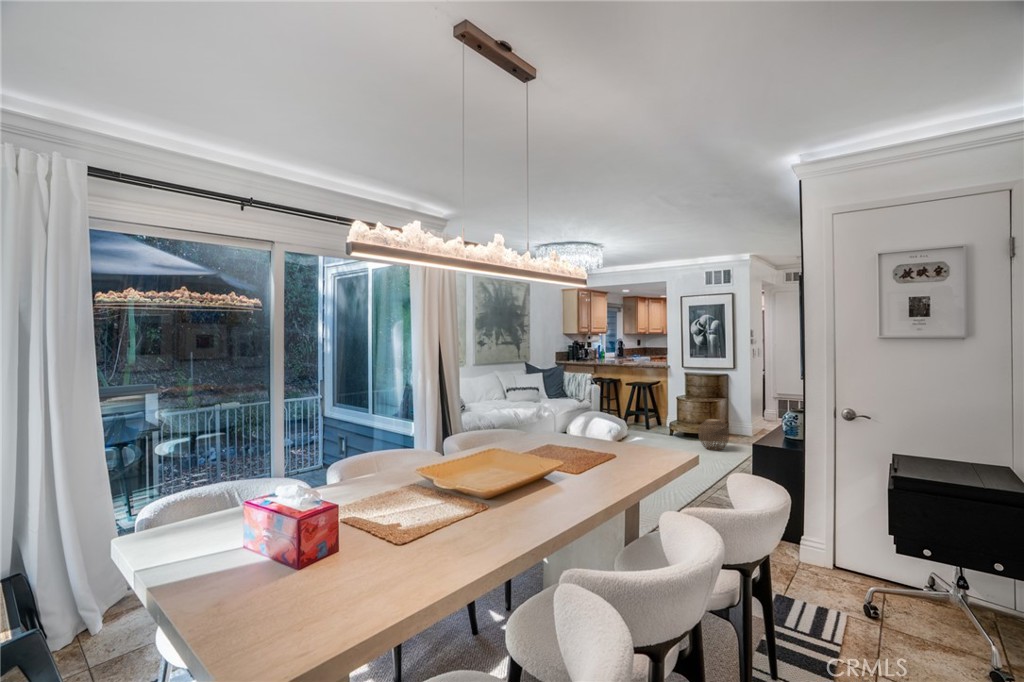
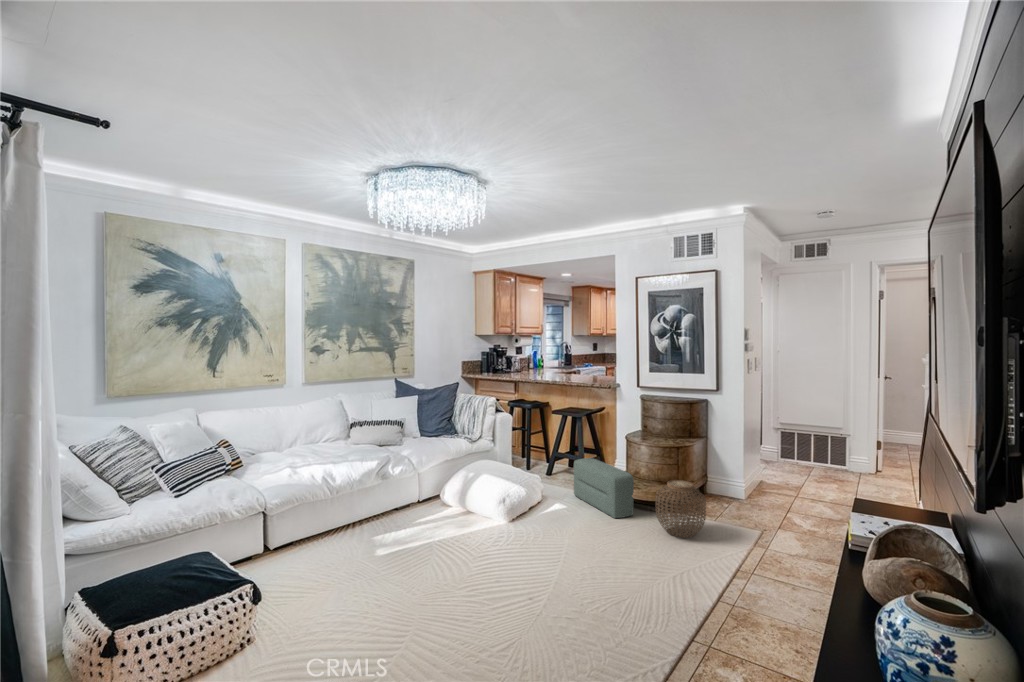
pouf: none [642,412,684,444] -> present [574,458,634,518]

